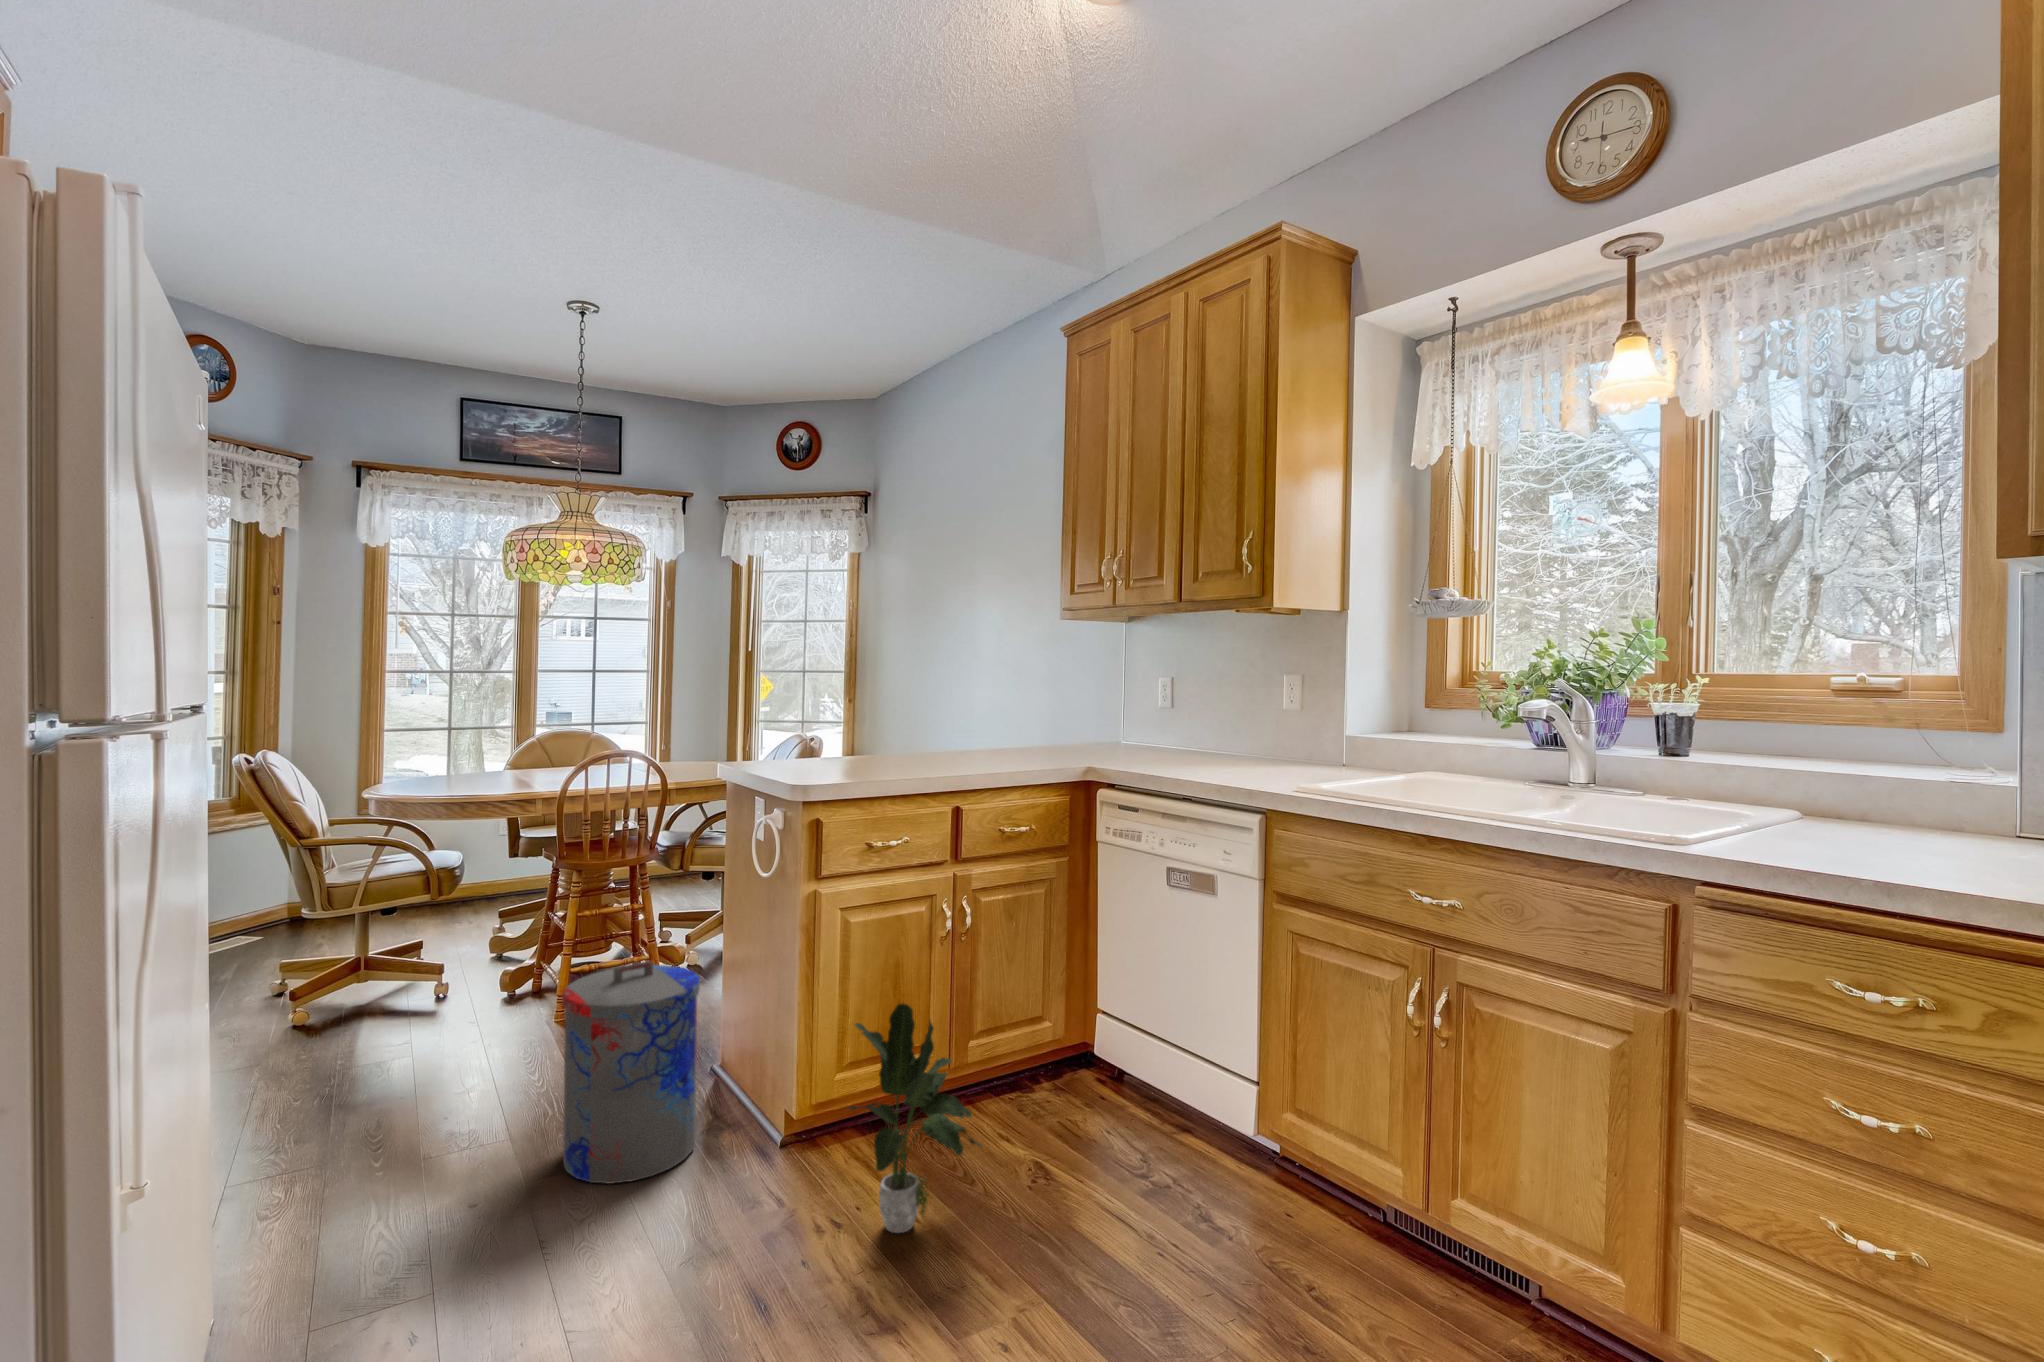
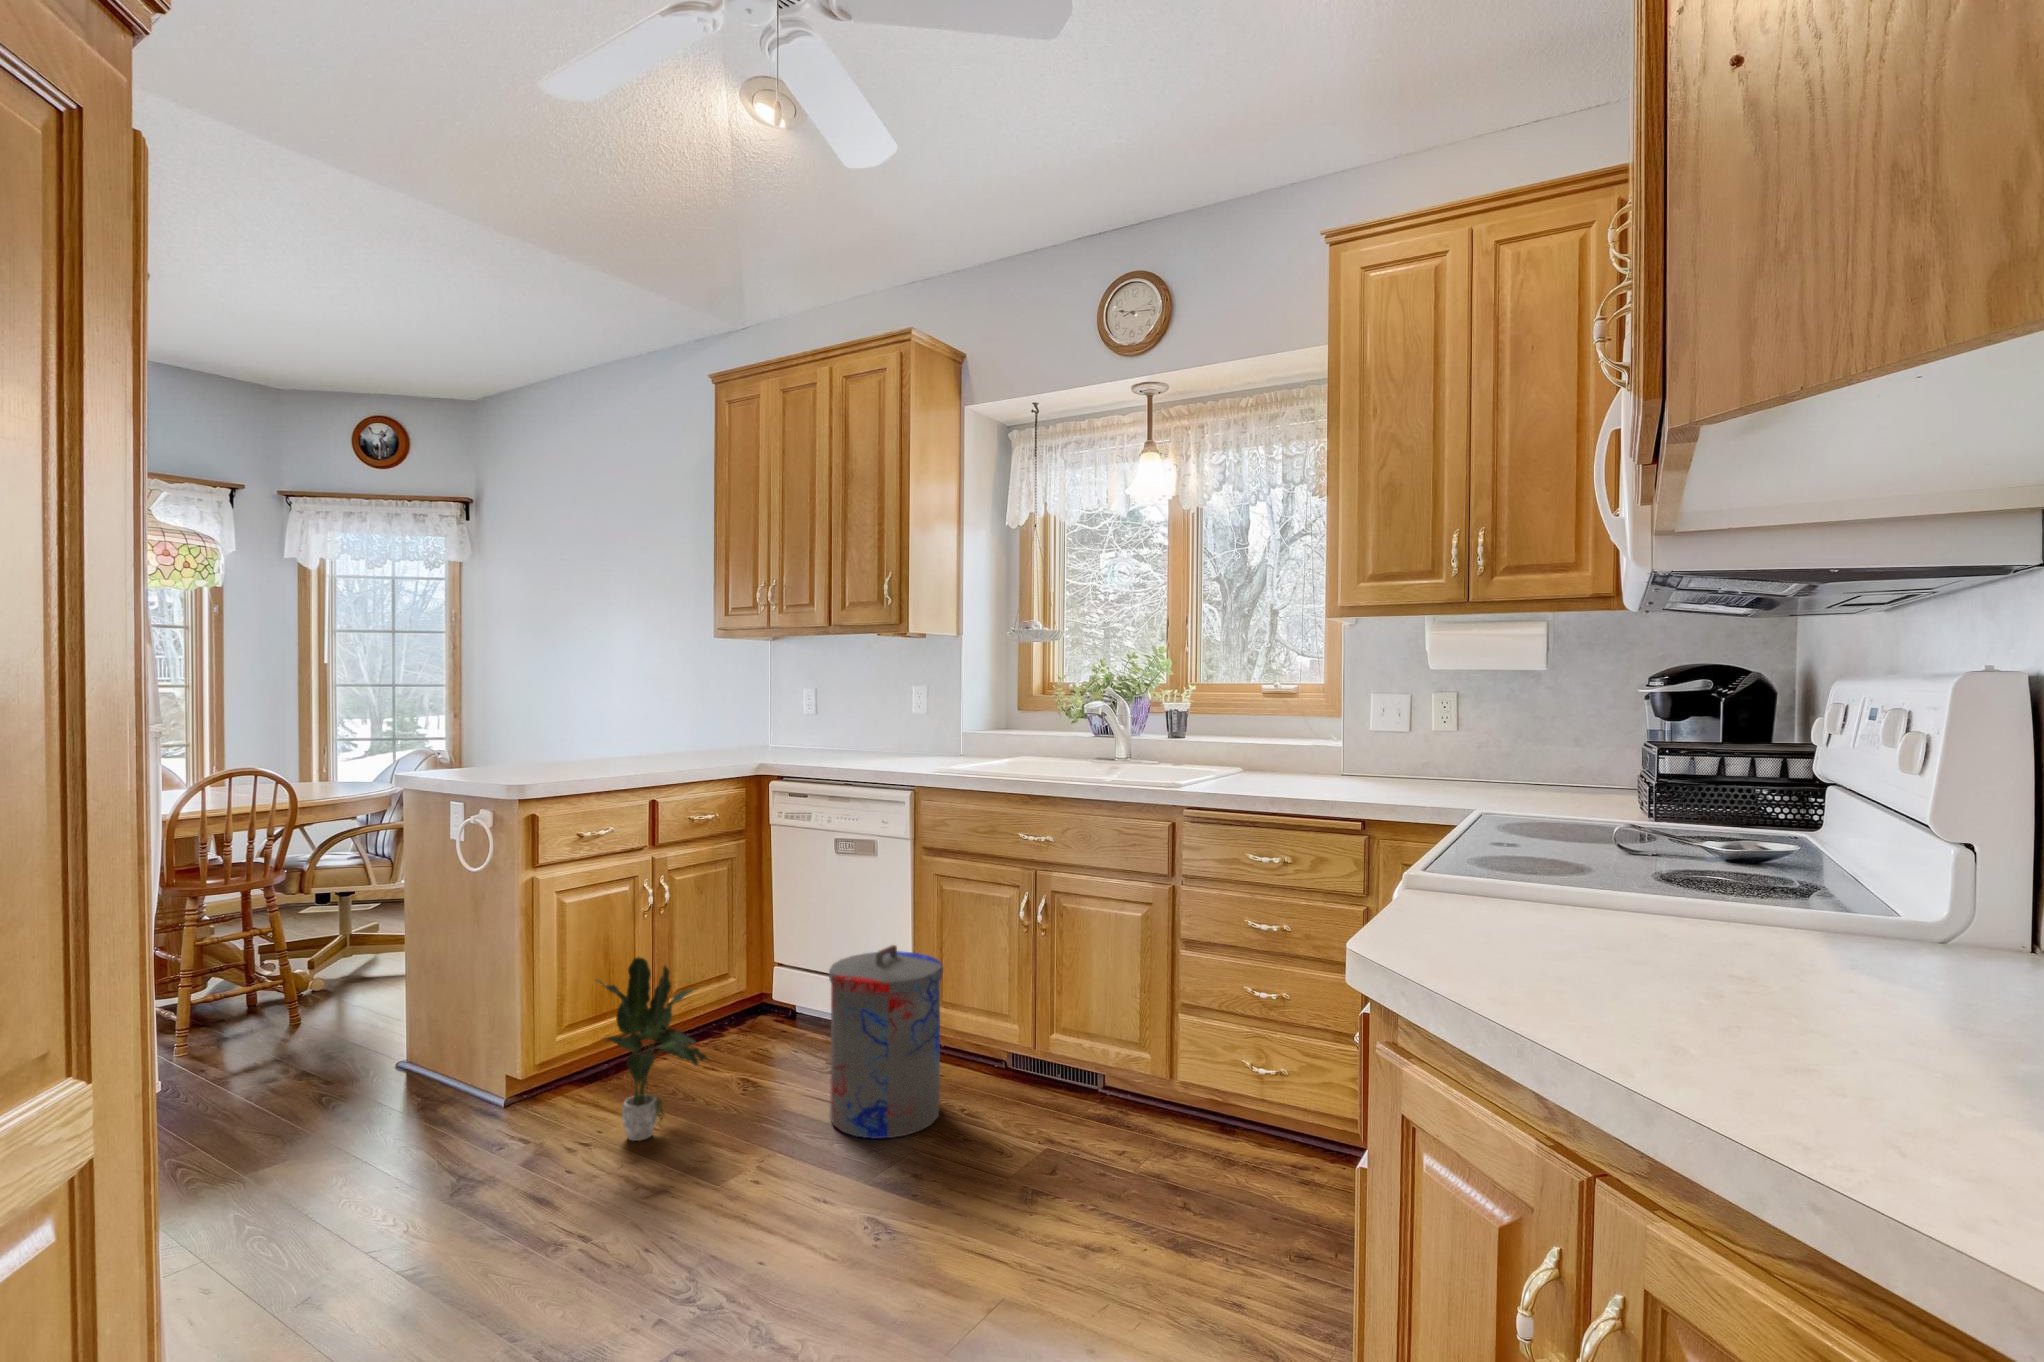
trash can: present [562,961,700,1184] -> present [829,945,943,1139]

